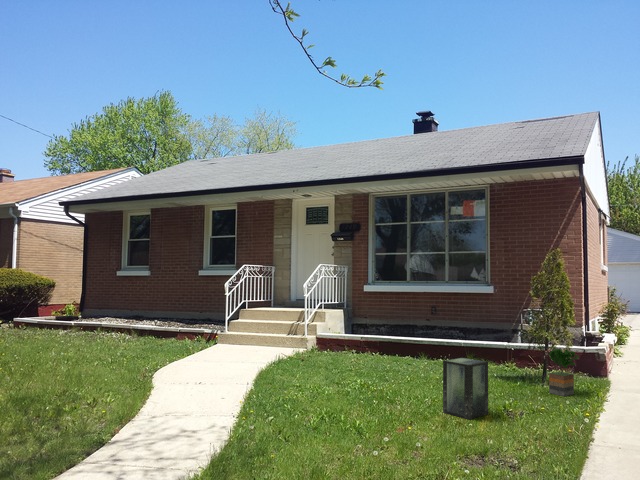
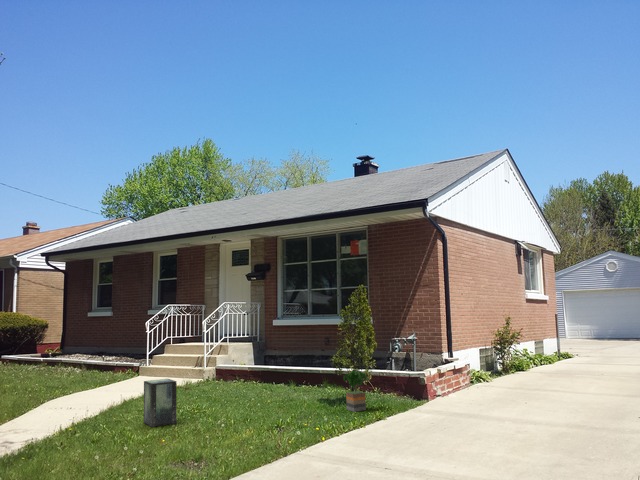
storage box: present [443,358,488,419] -> present [144,379,177,427]

